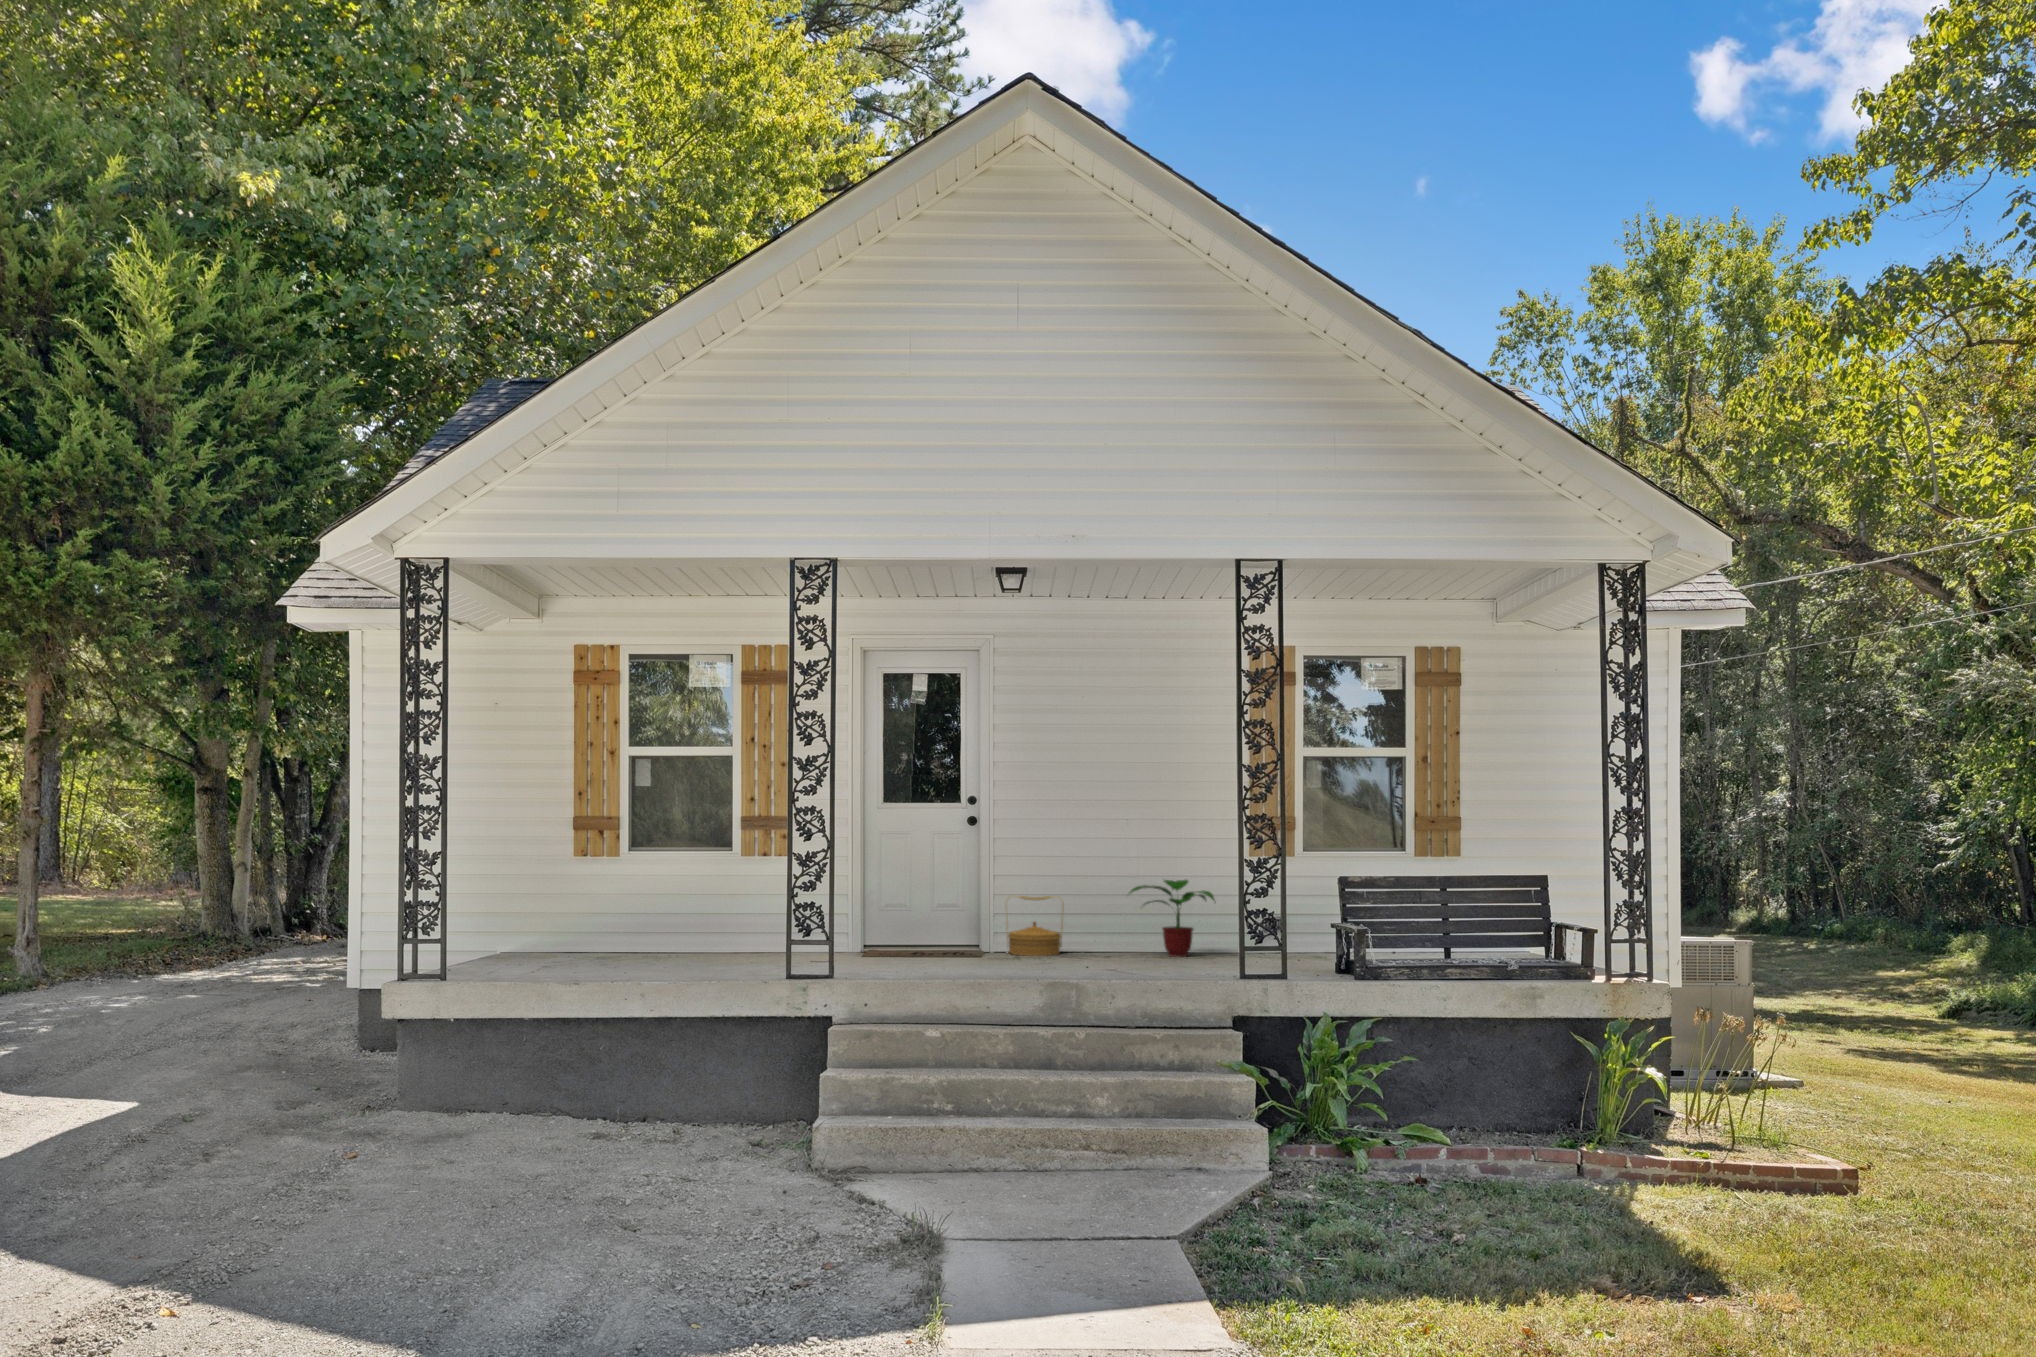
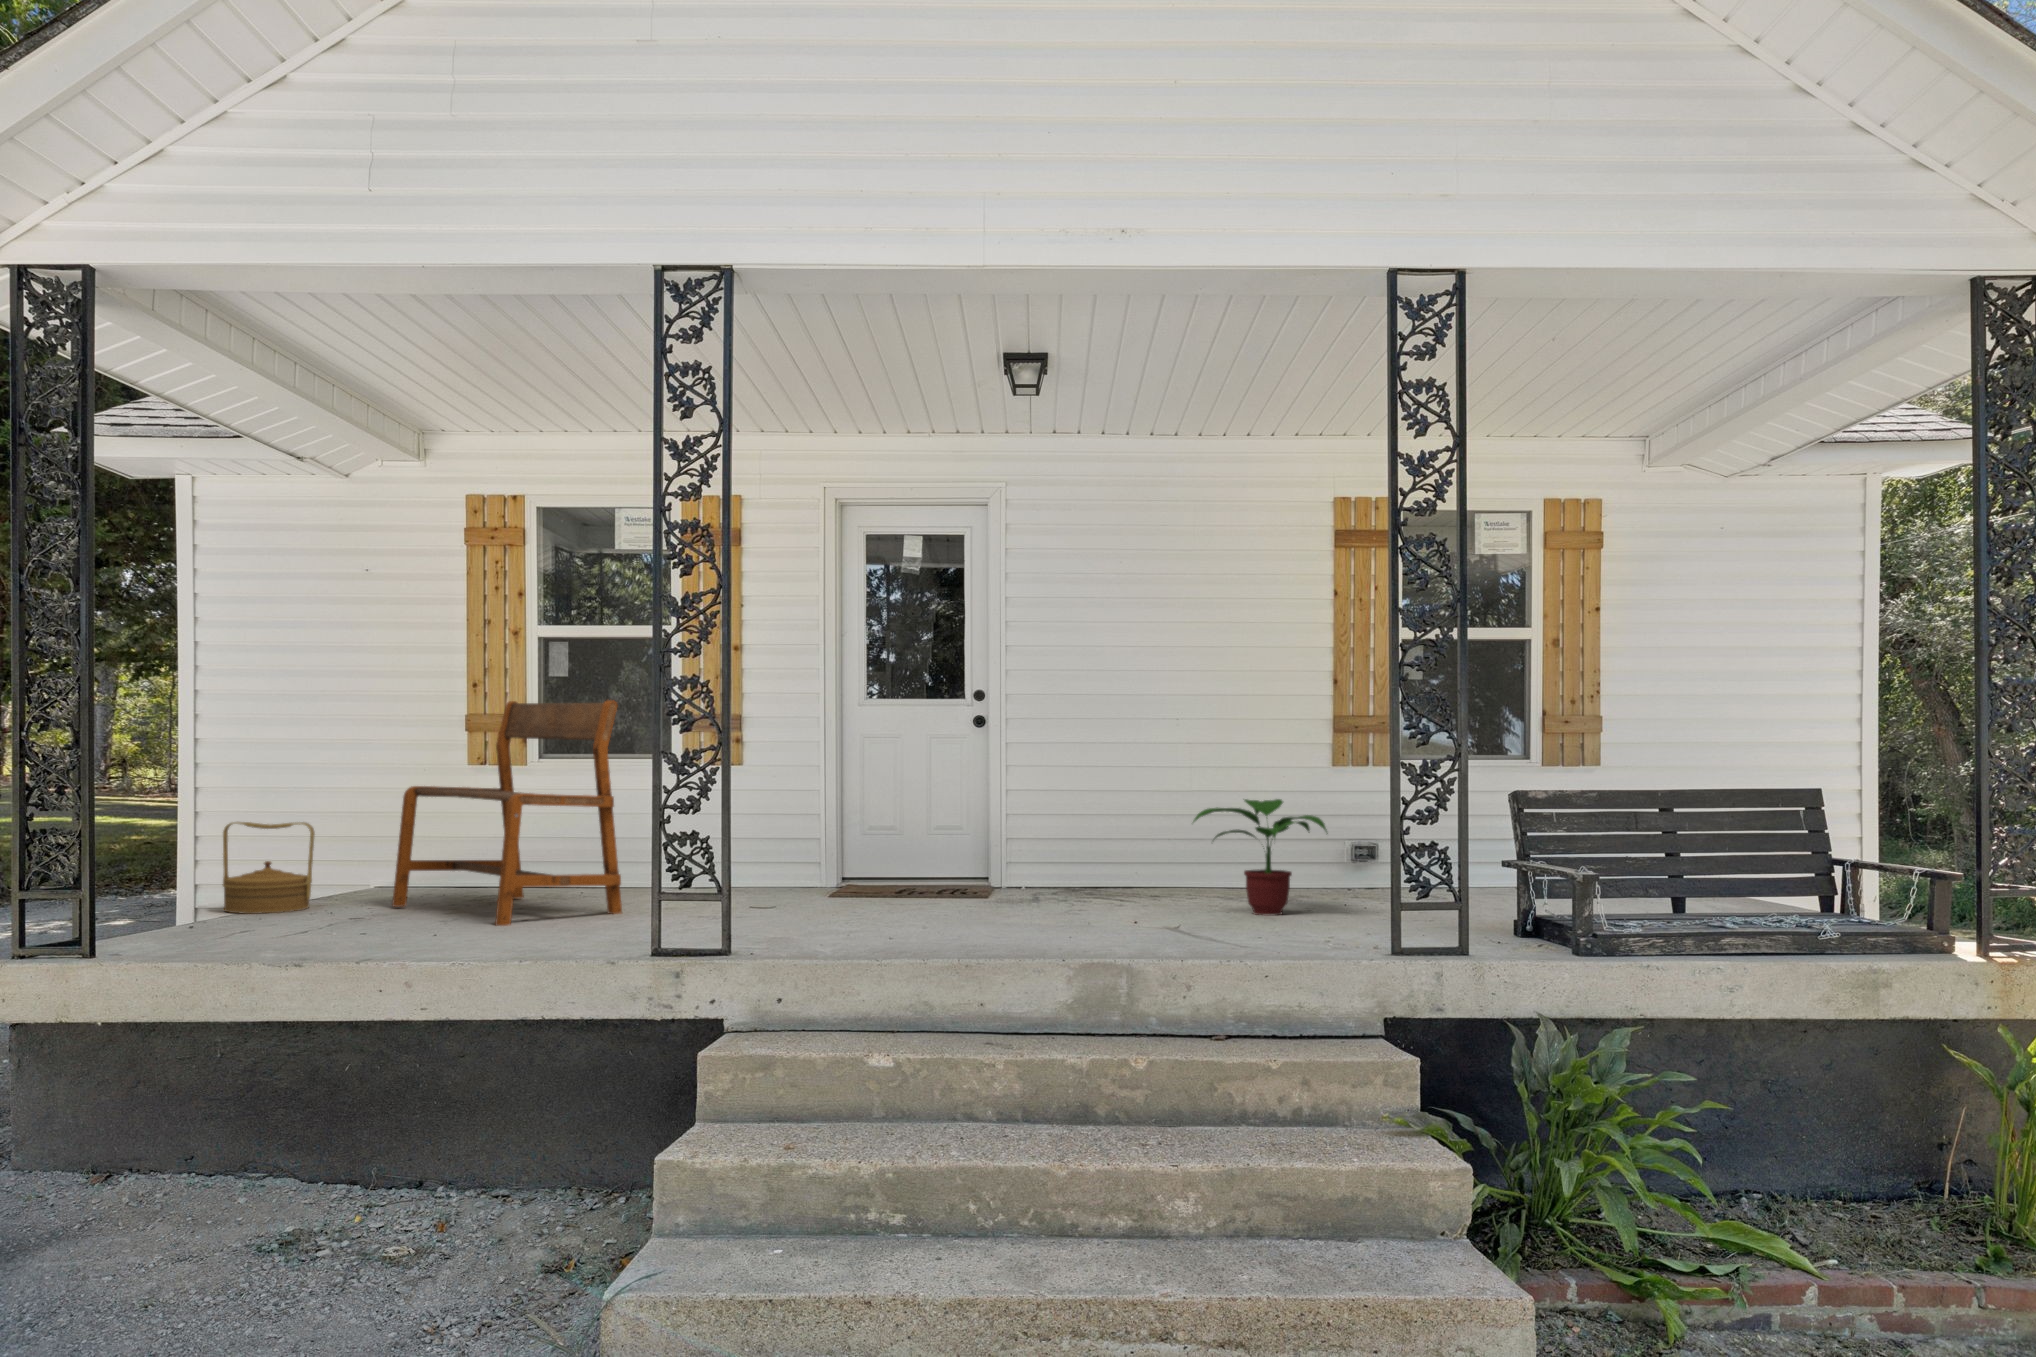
bench: none [601,813,754,963] -> present [392,700,622,926]
woven basket: present [1006,896,1062,956] -> present [222,822,315,914]

